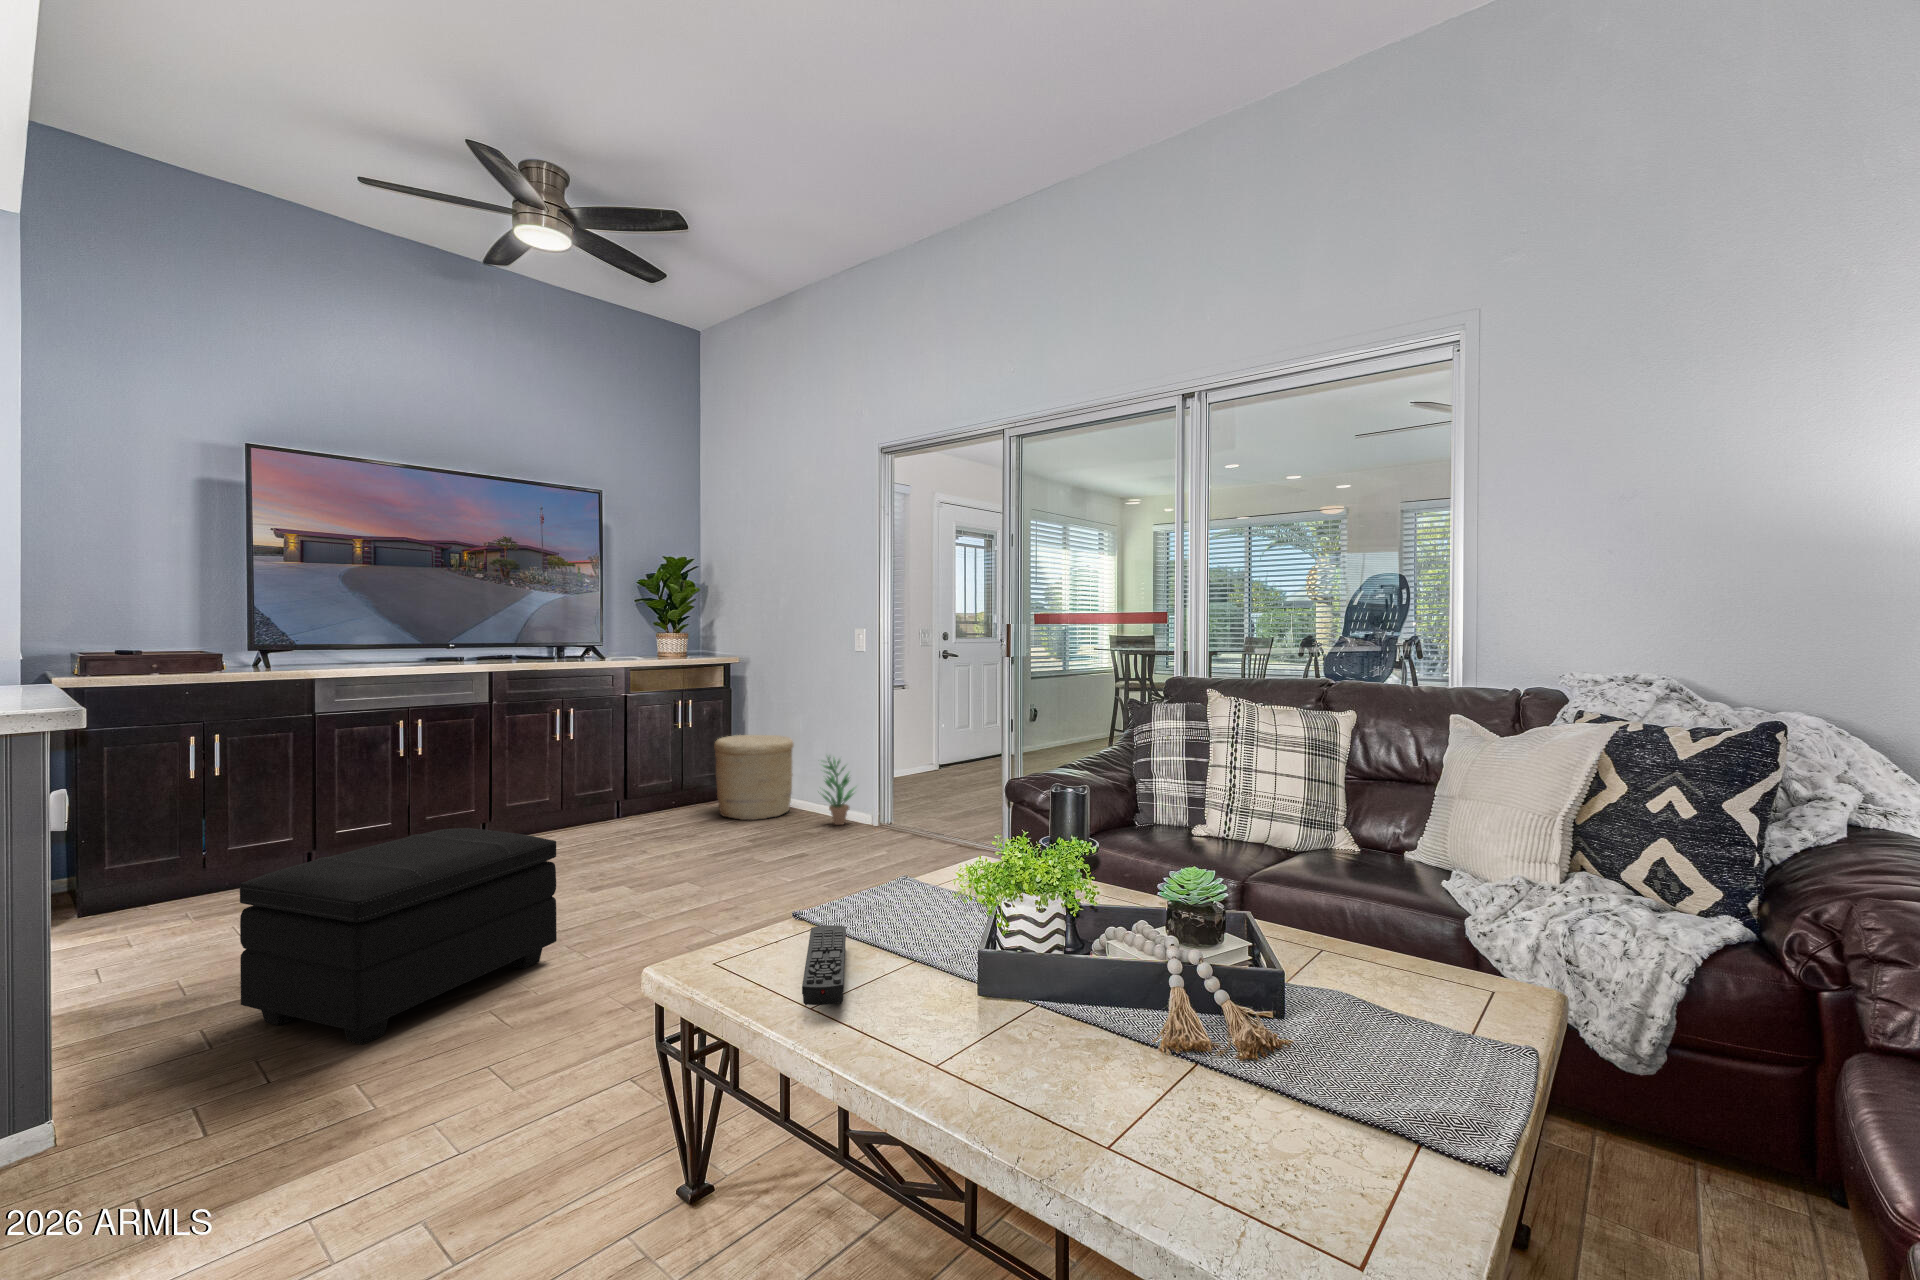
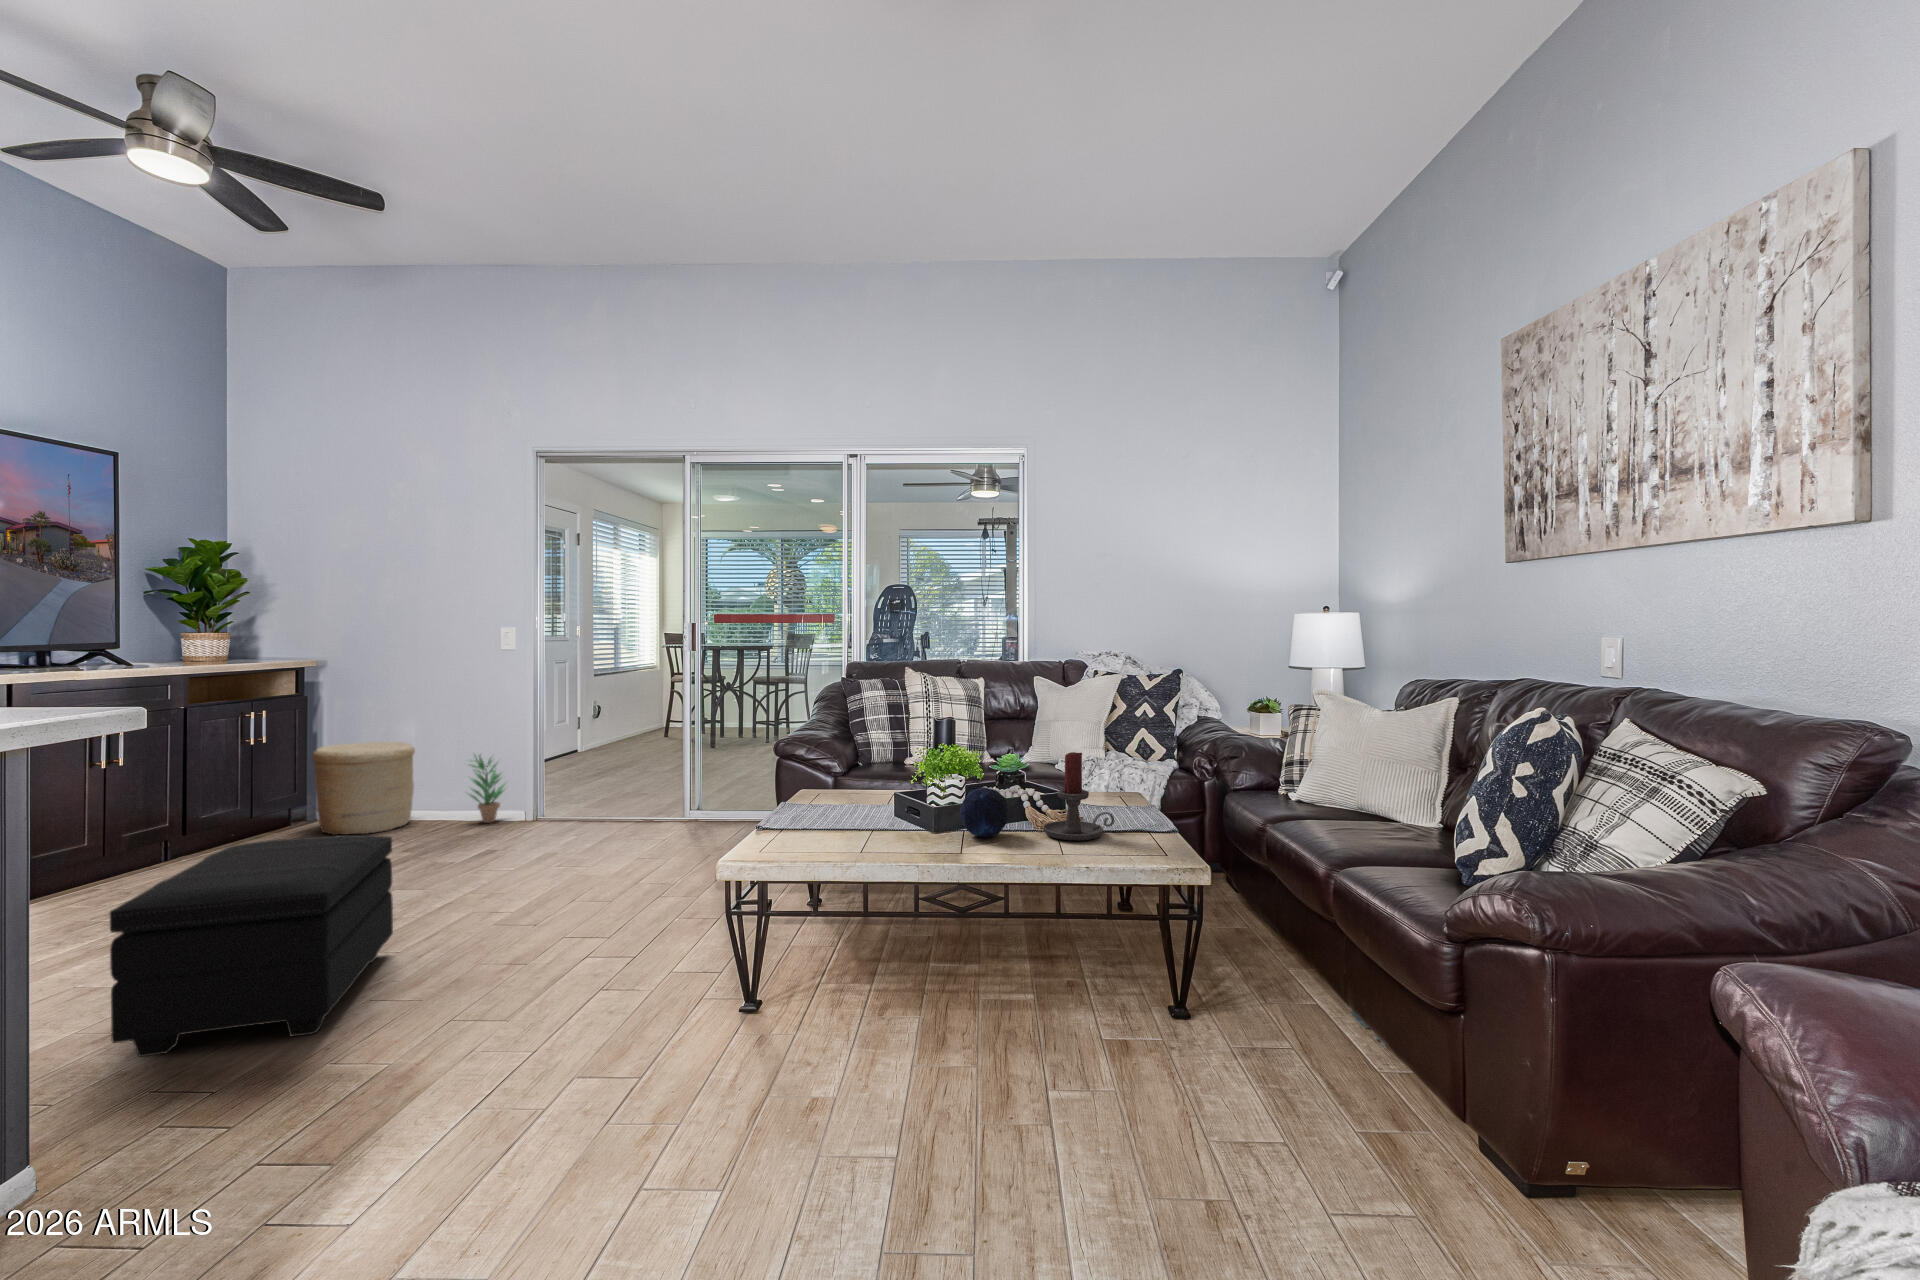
candle holder: none [1075,909,1265,1140] -> present [1043,752,1114,840]
remote control: present [802,925,846,1005] -> none [832,812,905,842]
decorative orb: none [924,942,1025,1052] -> present [959,787,1009,838]

